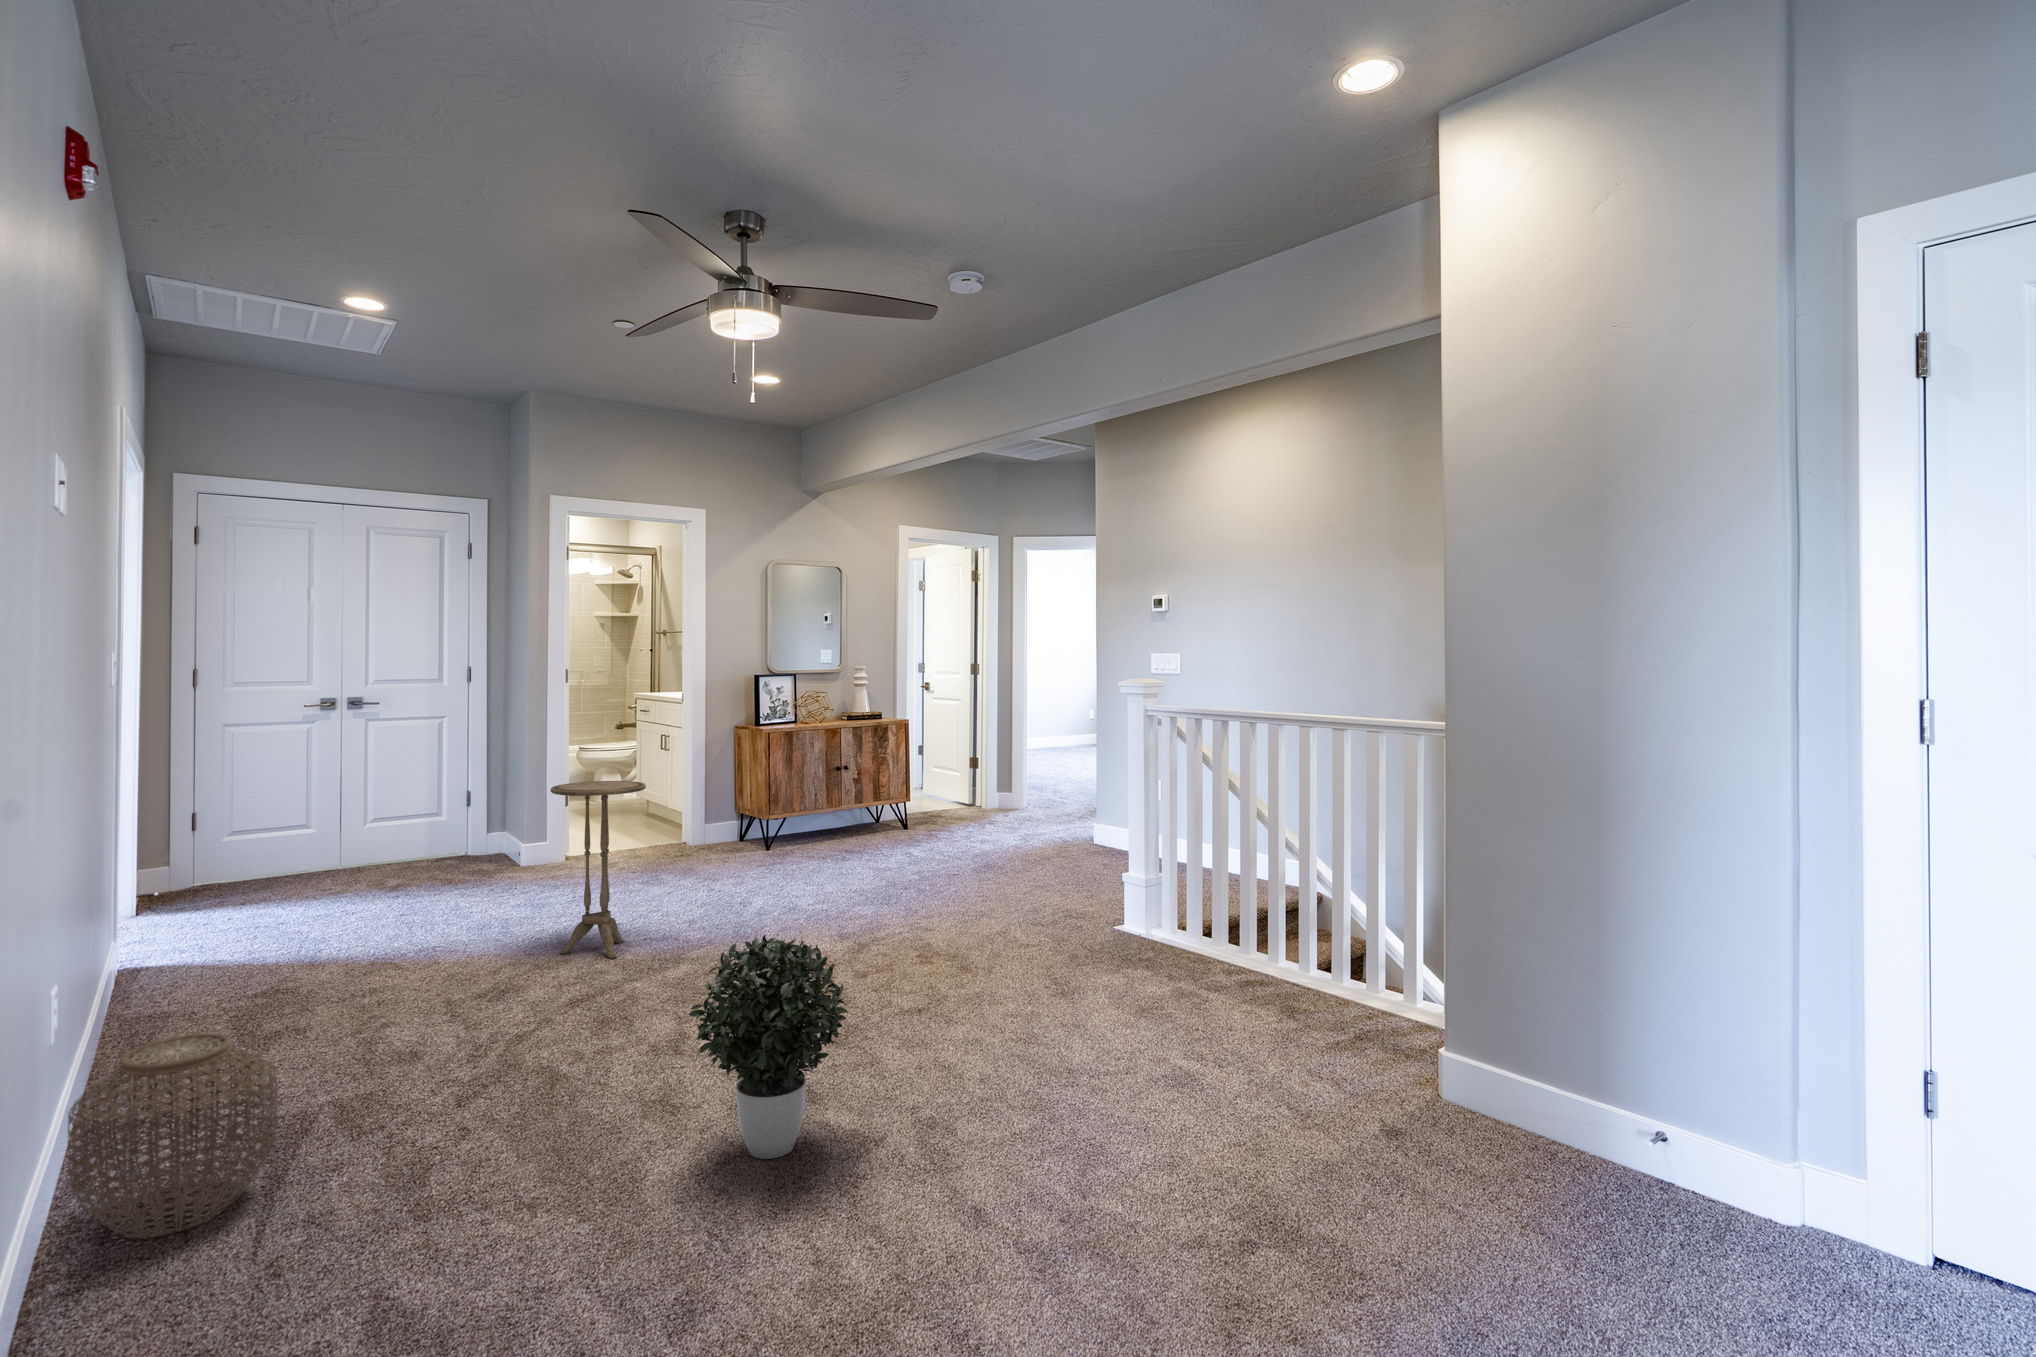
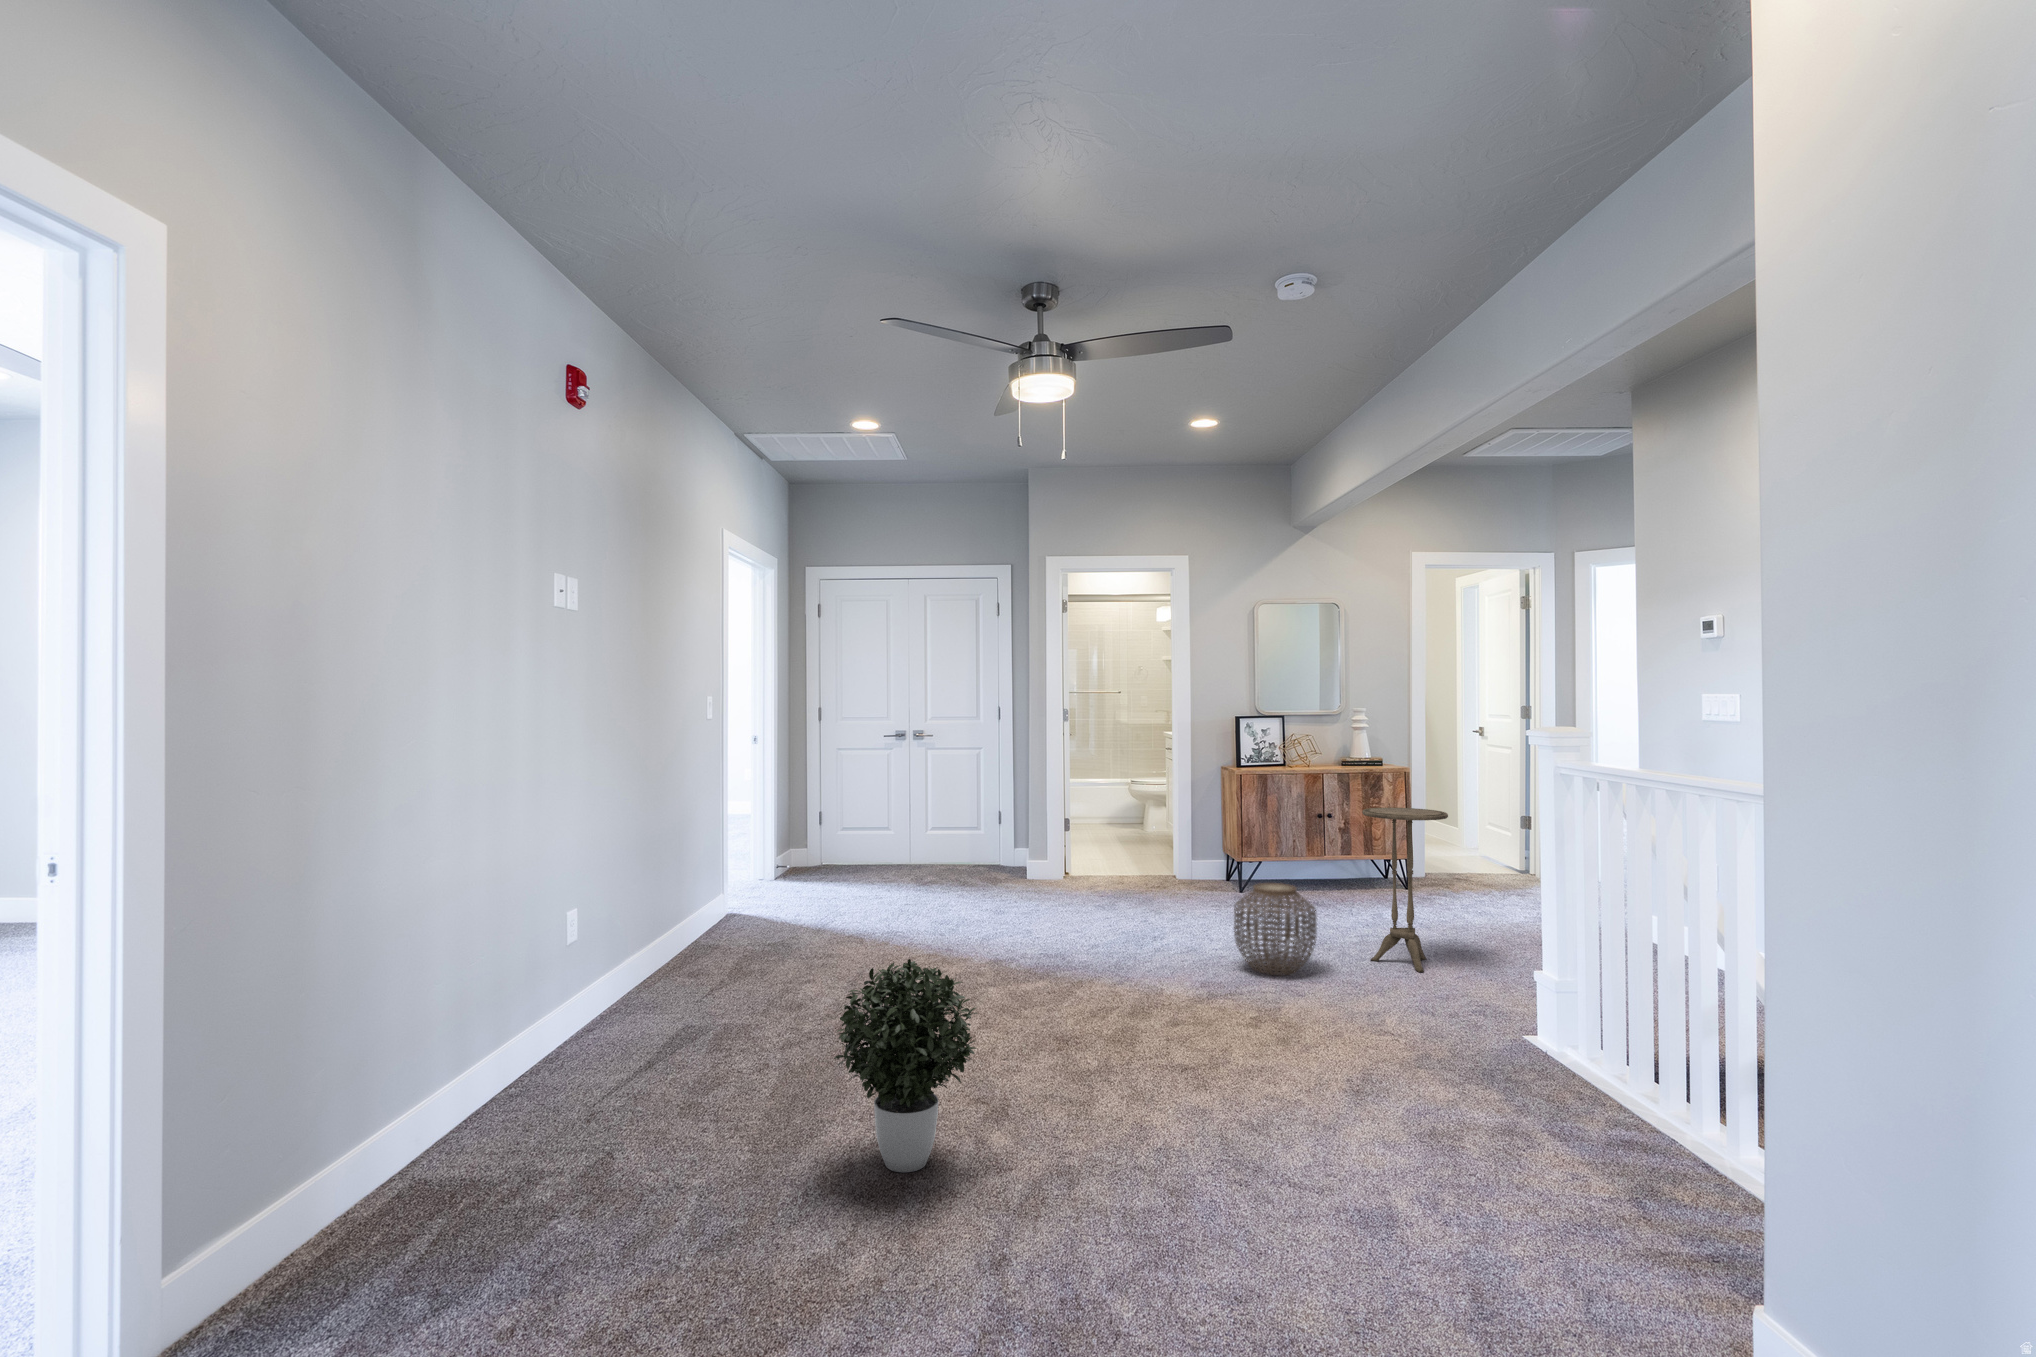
side table: present [551,781,646,959] -> present [1362,808,1448,972]
woven basket: present [68,1034,278,1238] -> present [1234,883,1316,975]

